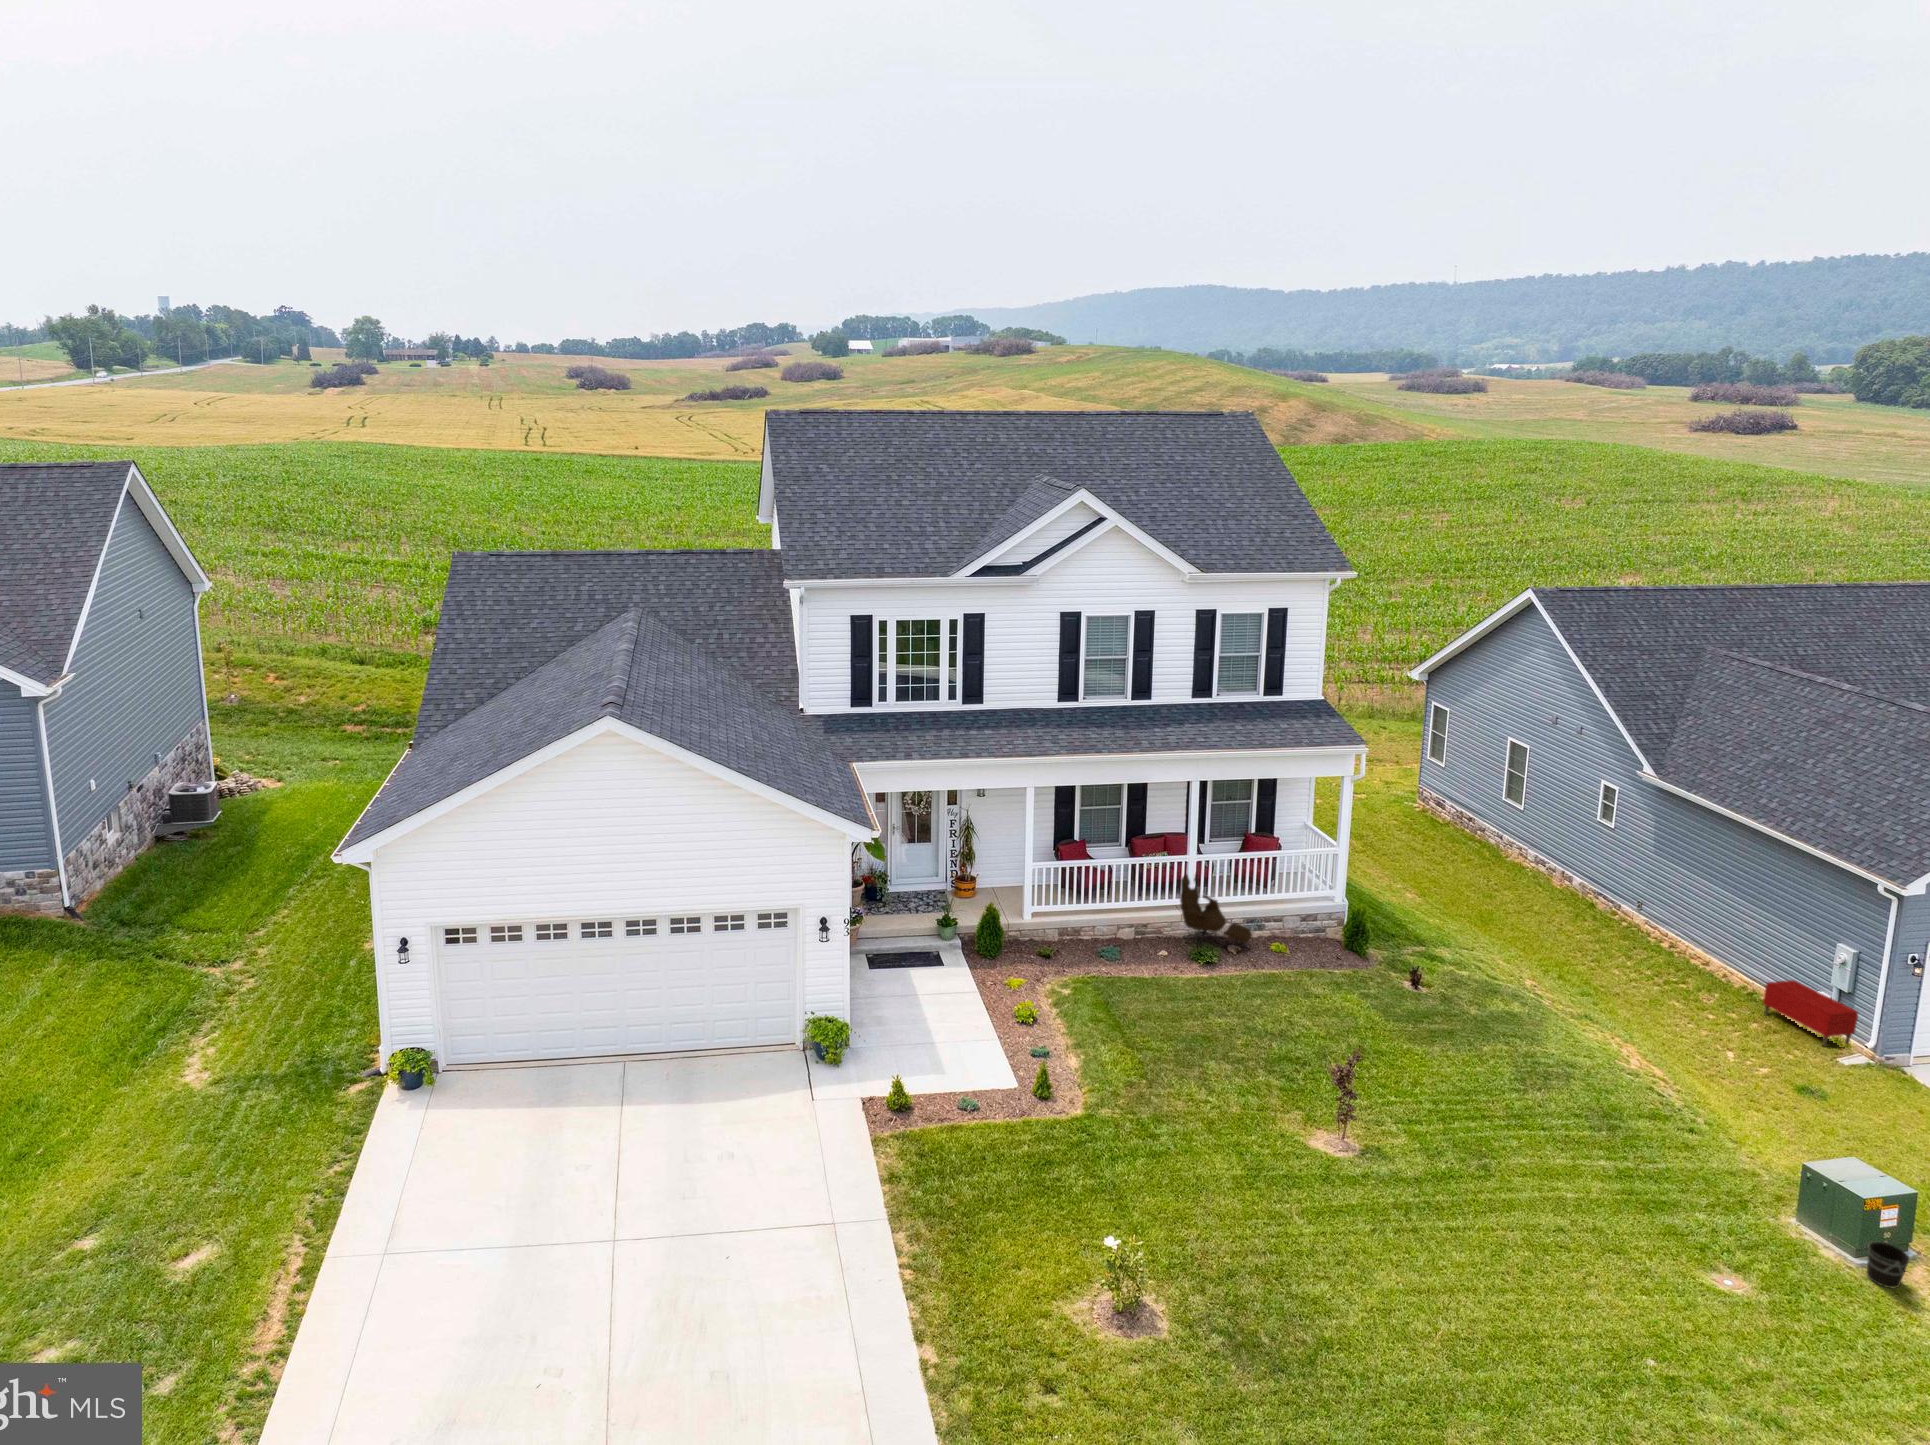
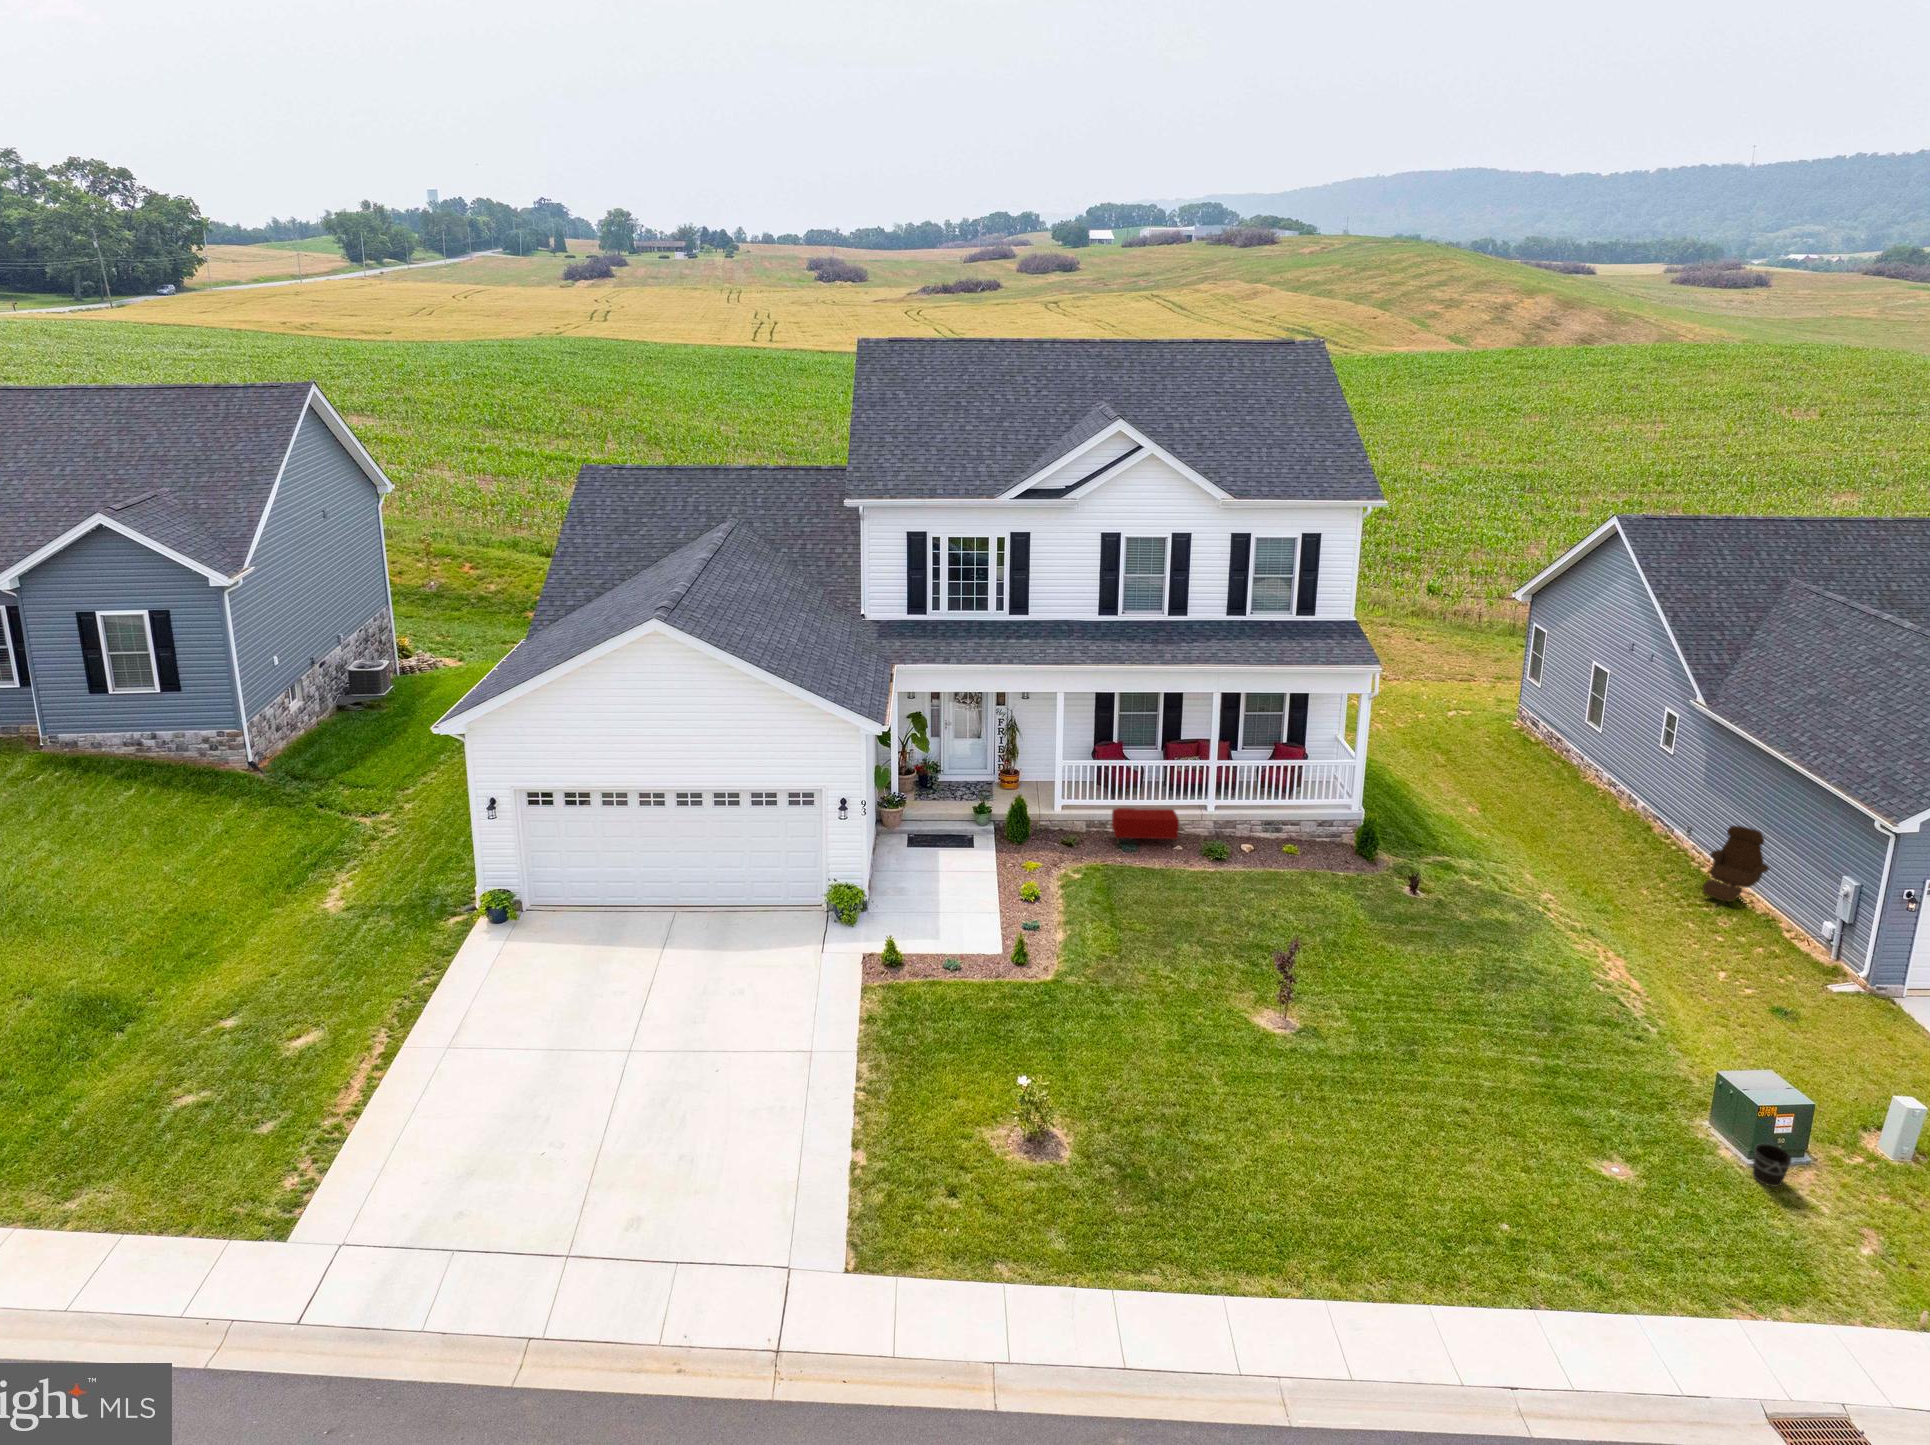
lounge chair: present [1180,874,1252,951] -> present [1703,826,1769,906]
bench: present [1763,980,1858,1047] -> present [1112,808,1179,846]

